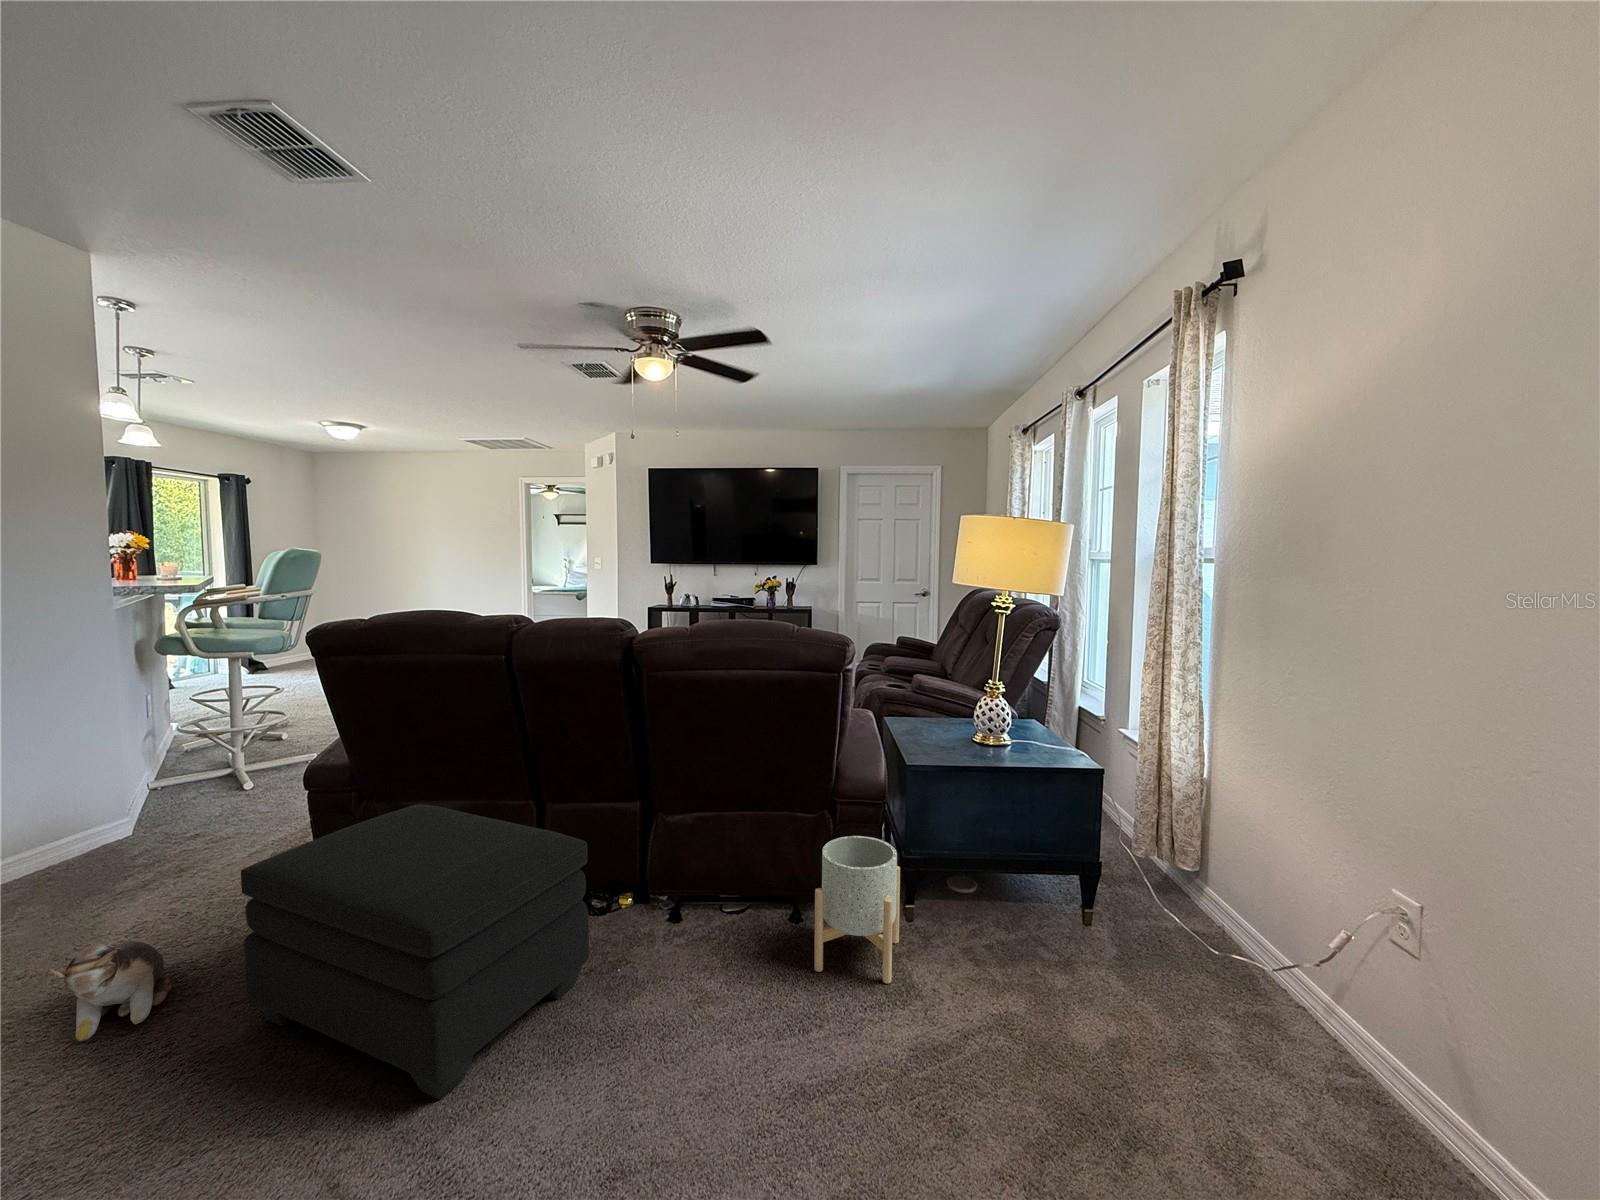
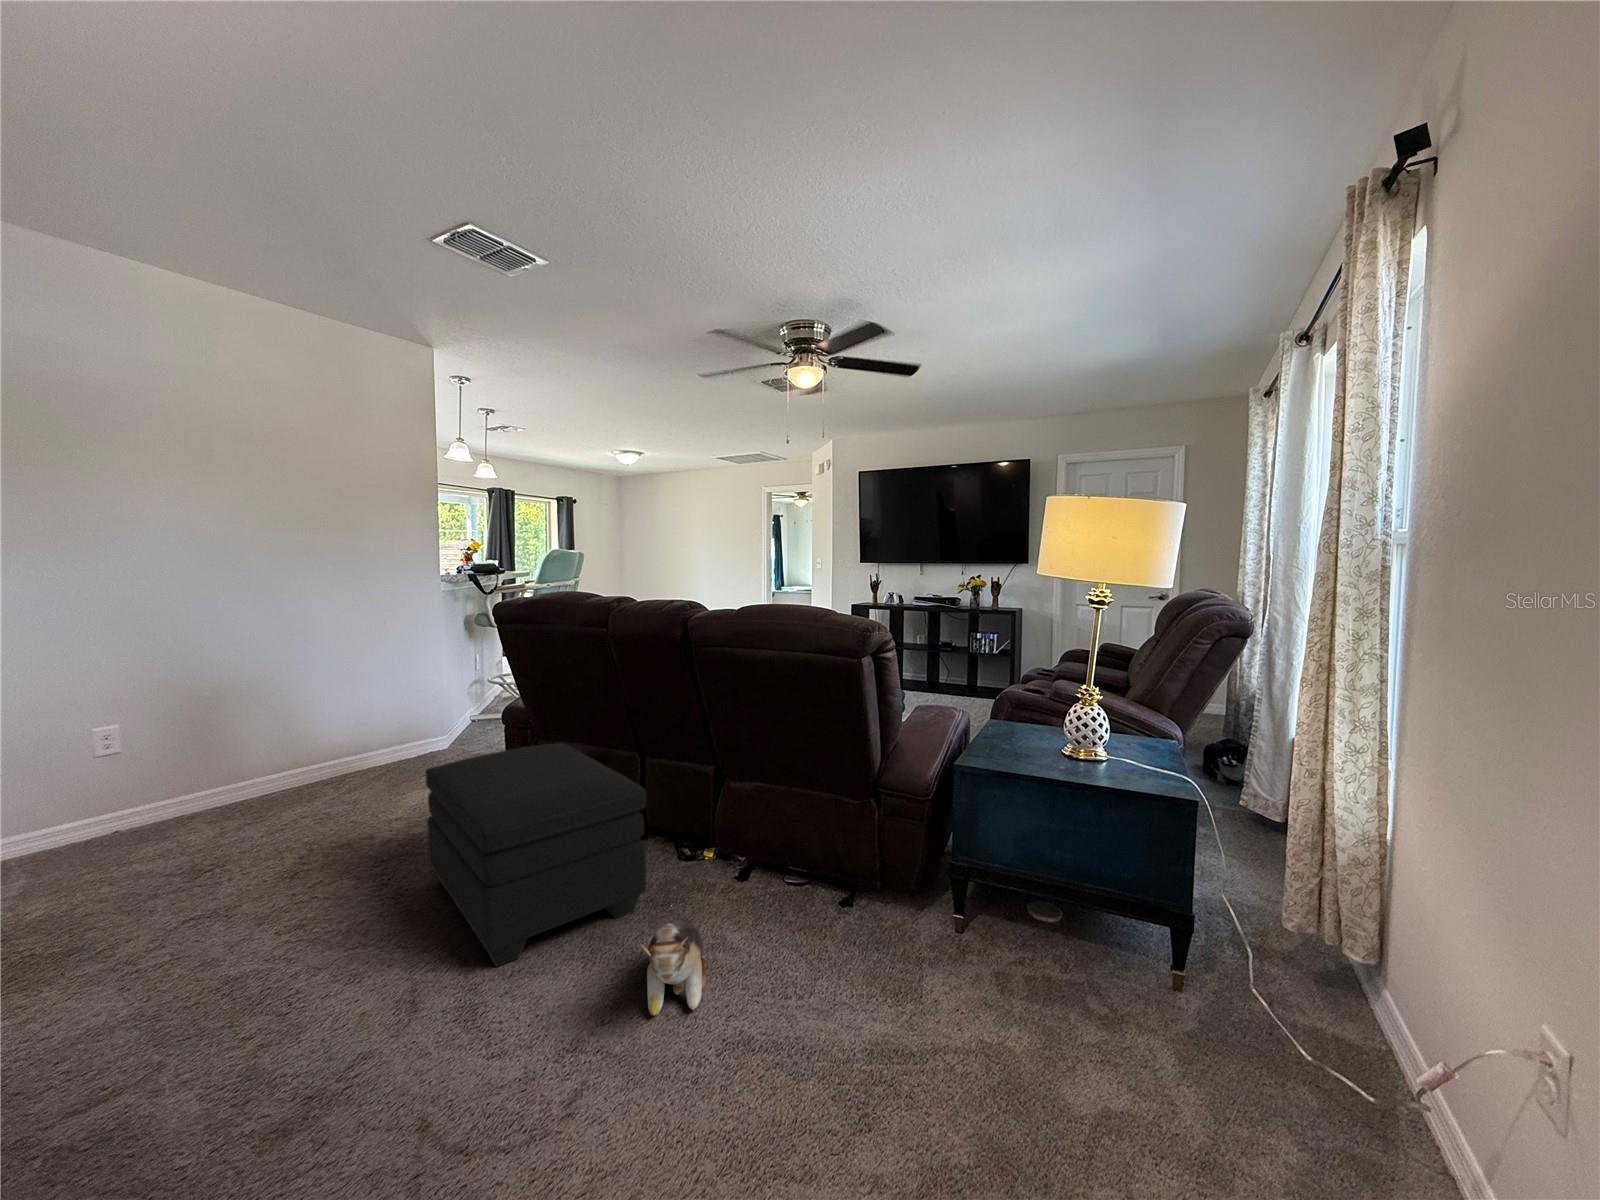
planter: present [814,836,900,983] -> none [834,829,939,986]
plush toy: present [49,942,172,1041] -> present [640,920,708,1016]

